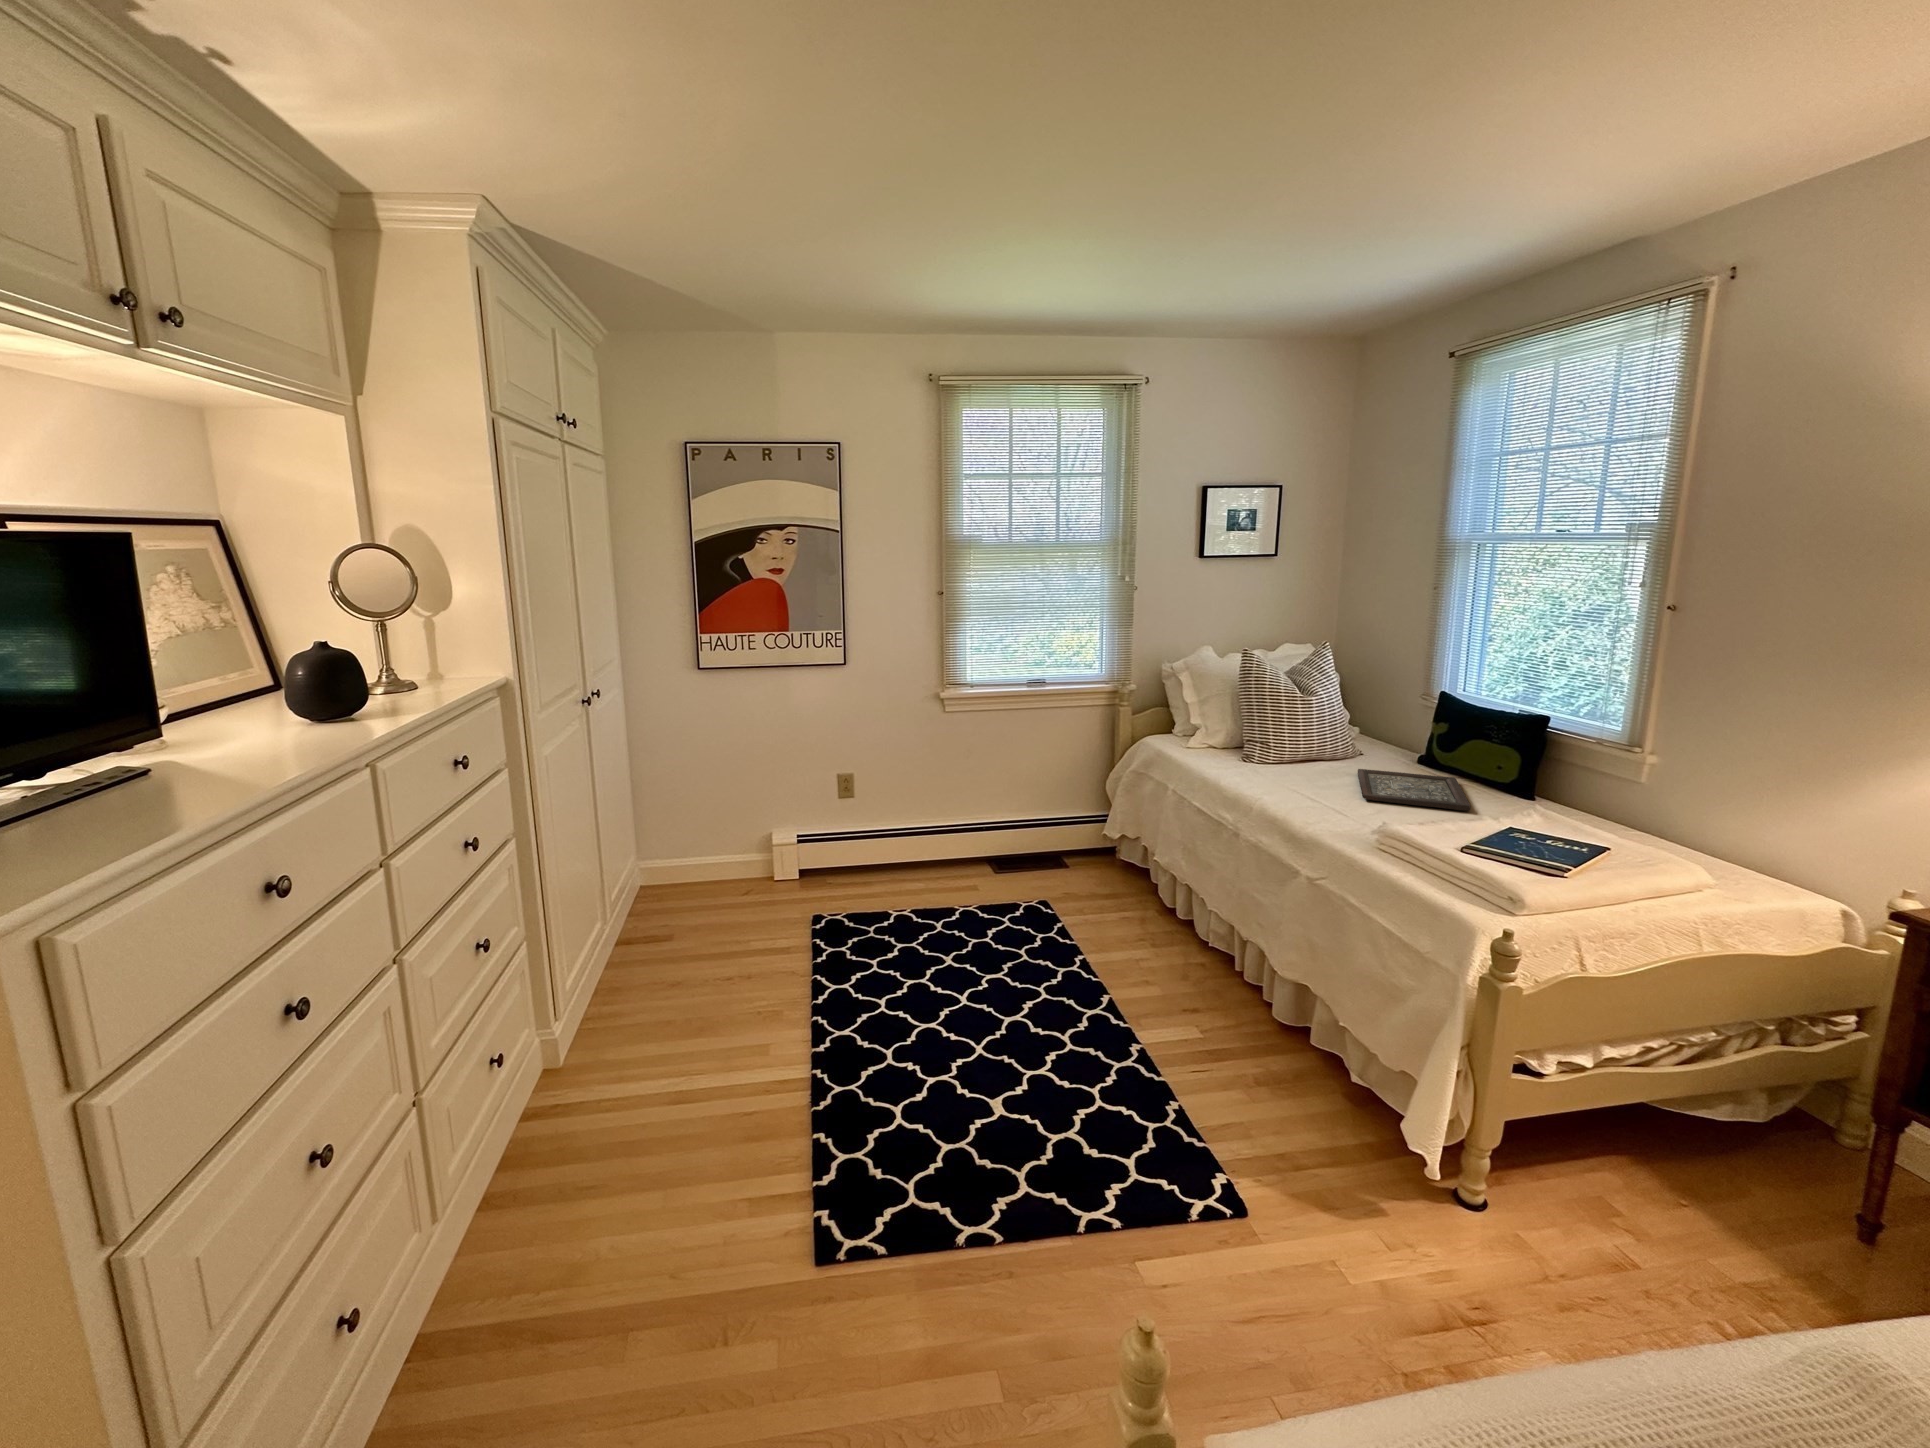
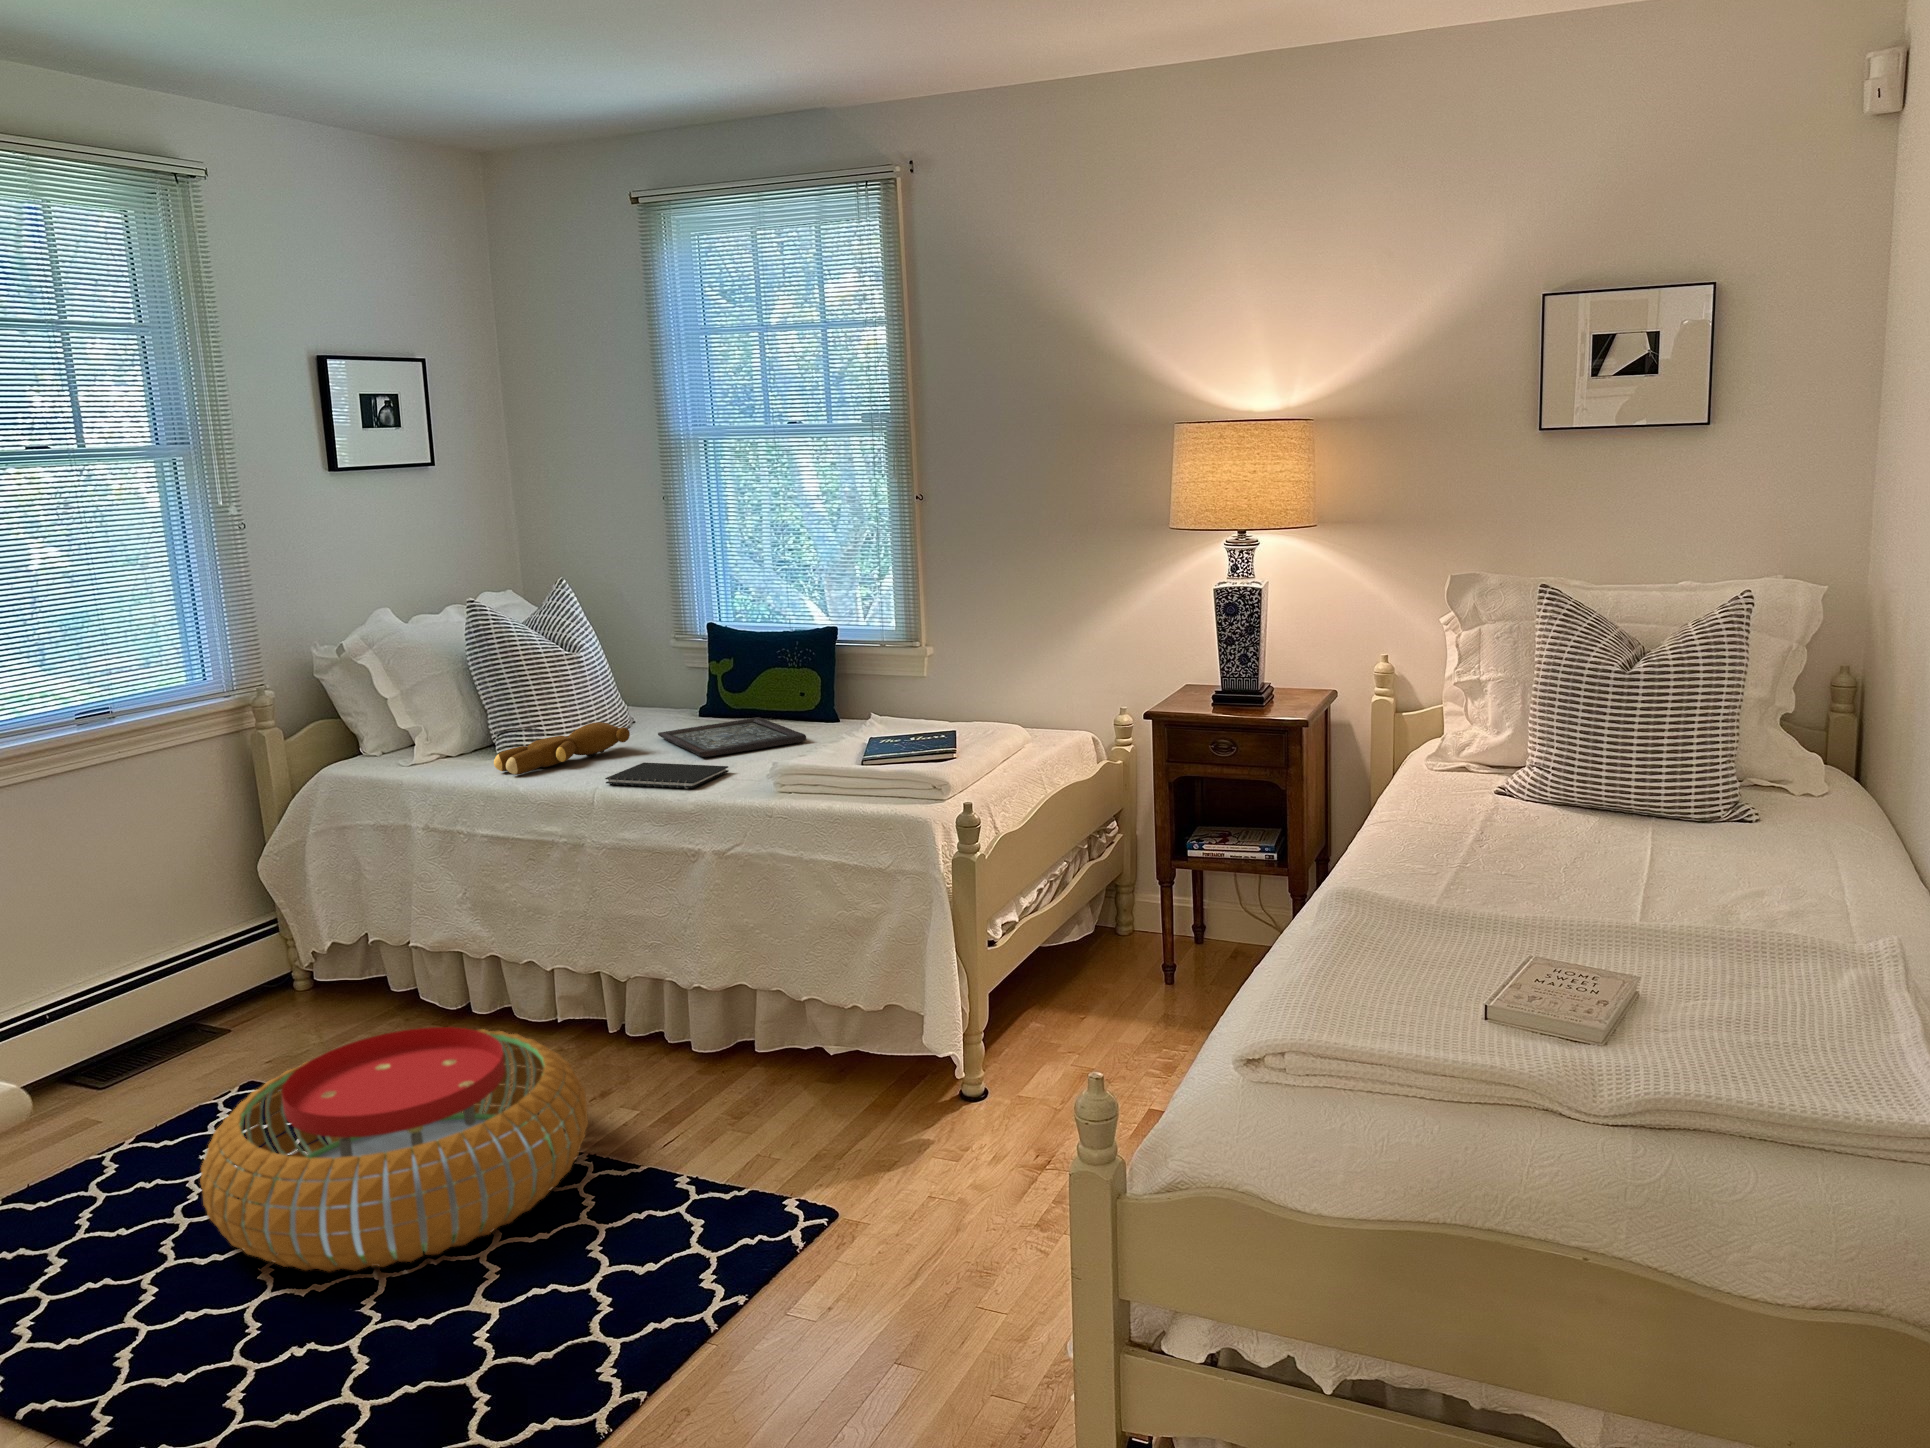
teddy bear: none [1220,751,1324,774] -> present [494,722,630,775]
notebook: none [1270,791,1368,823] -> present [605,763,729,789]
pouf: none [933,907,1154,1065] -> present [200,1027,588,1272]

